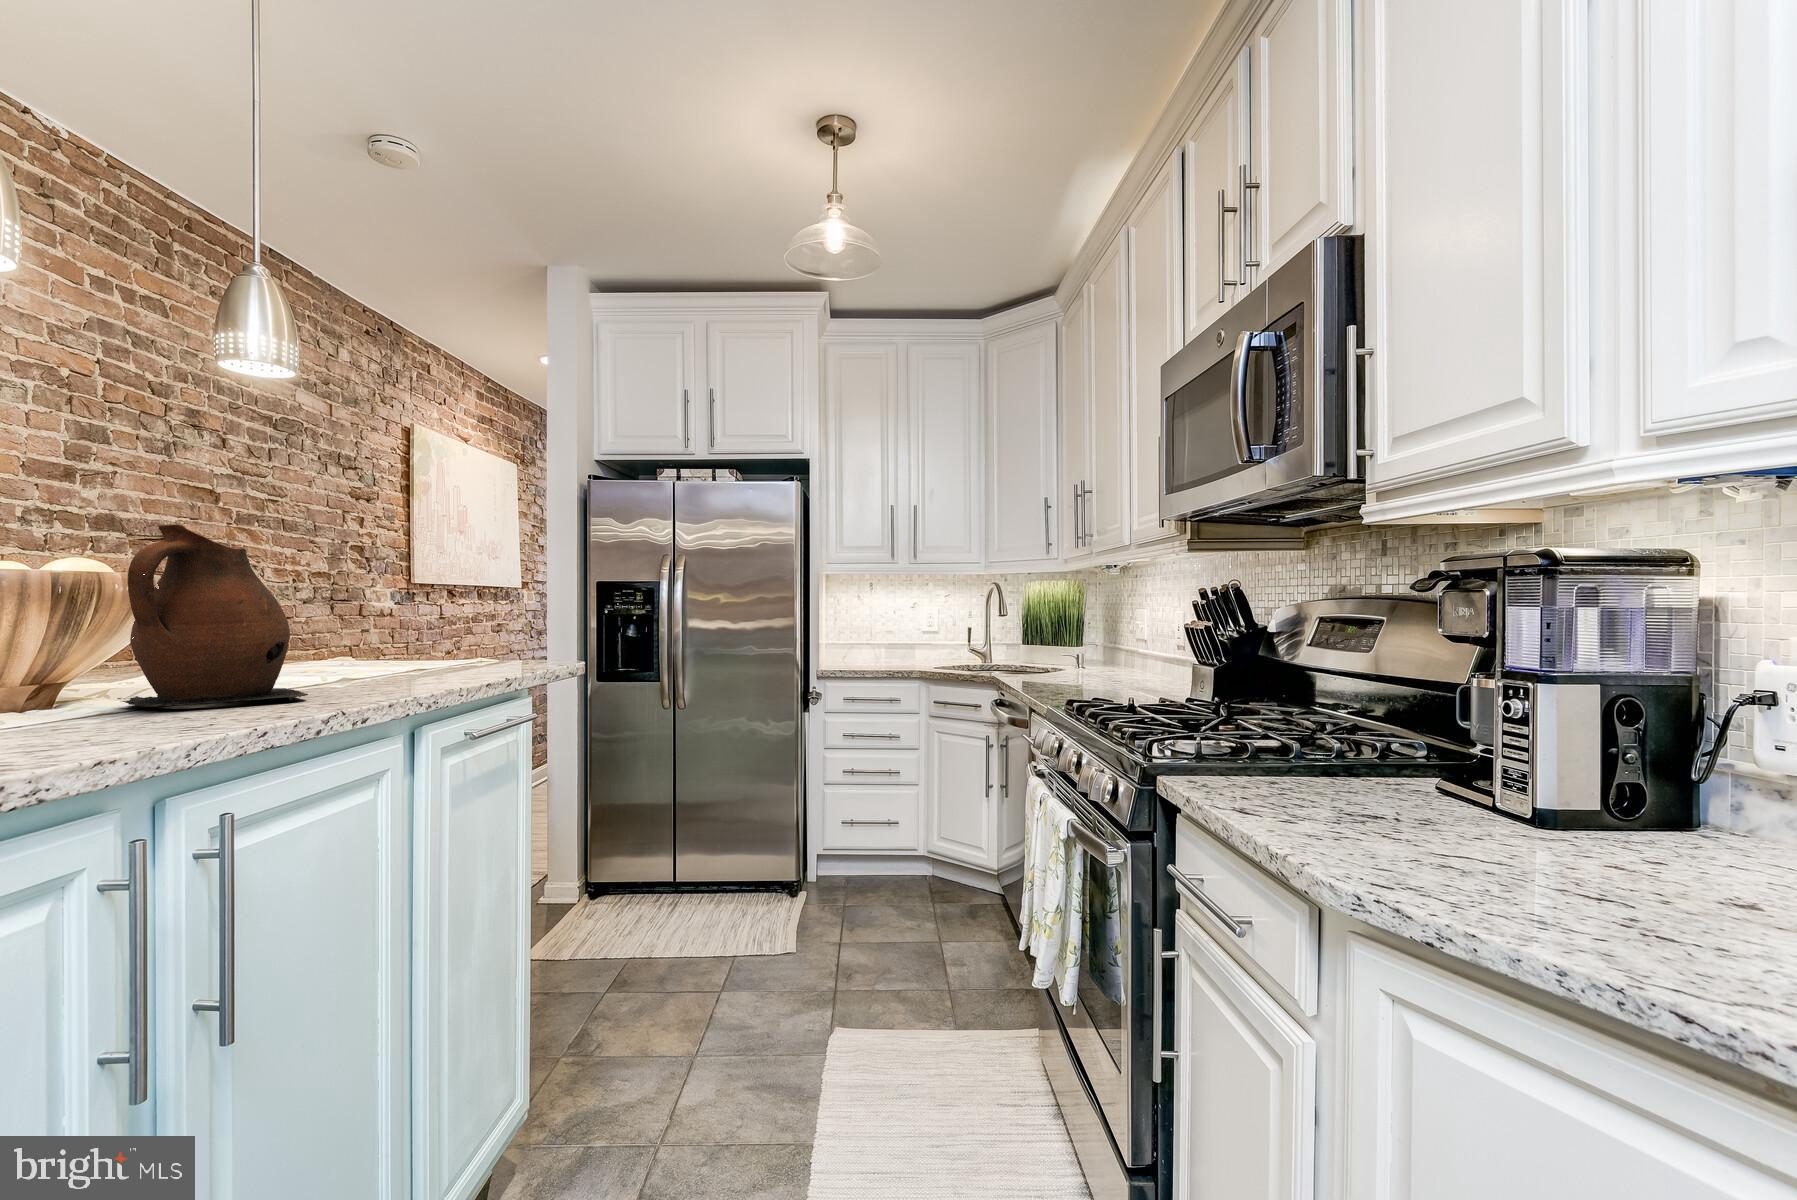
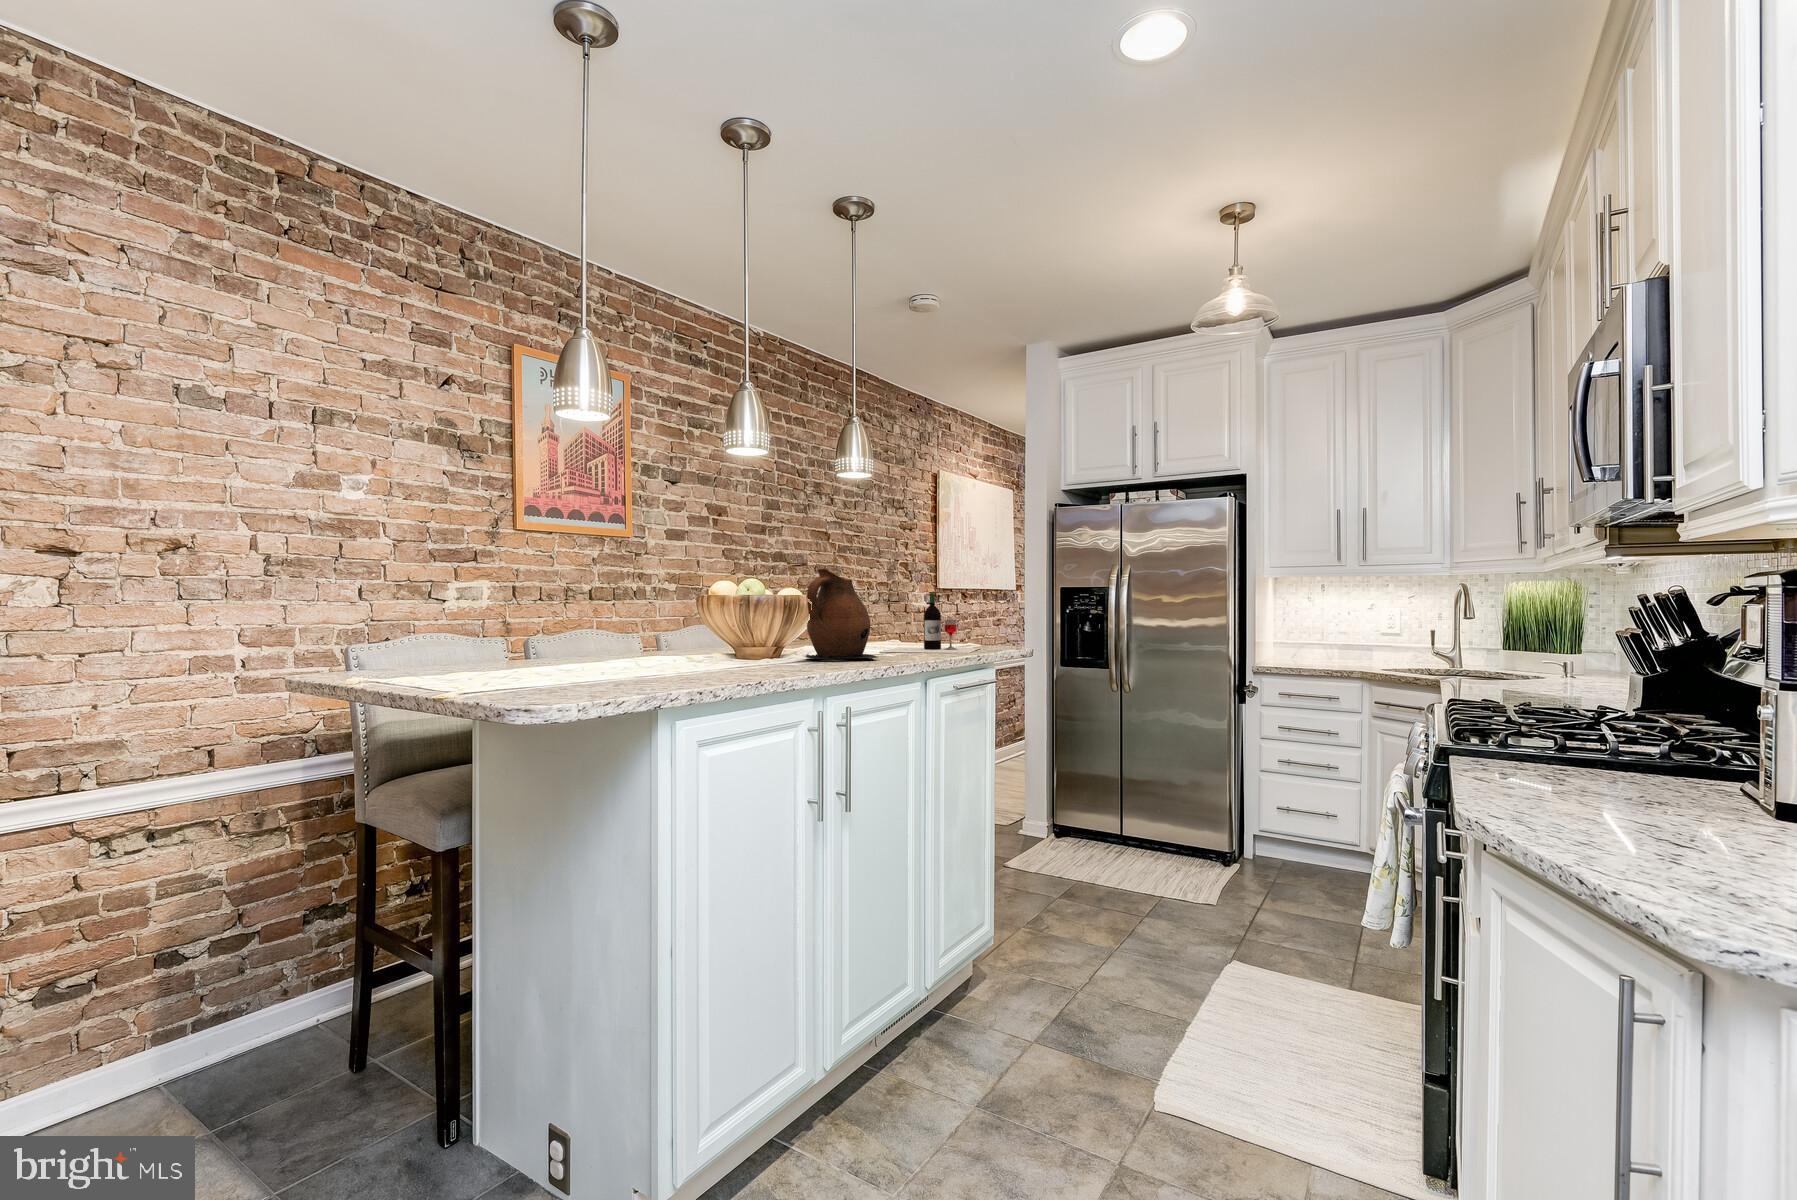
wine bottle: none [308,581,498,681] -> present [881,593,980,653]

